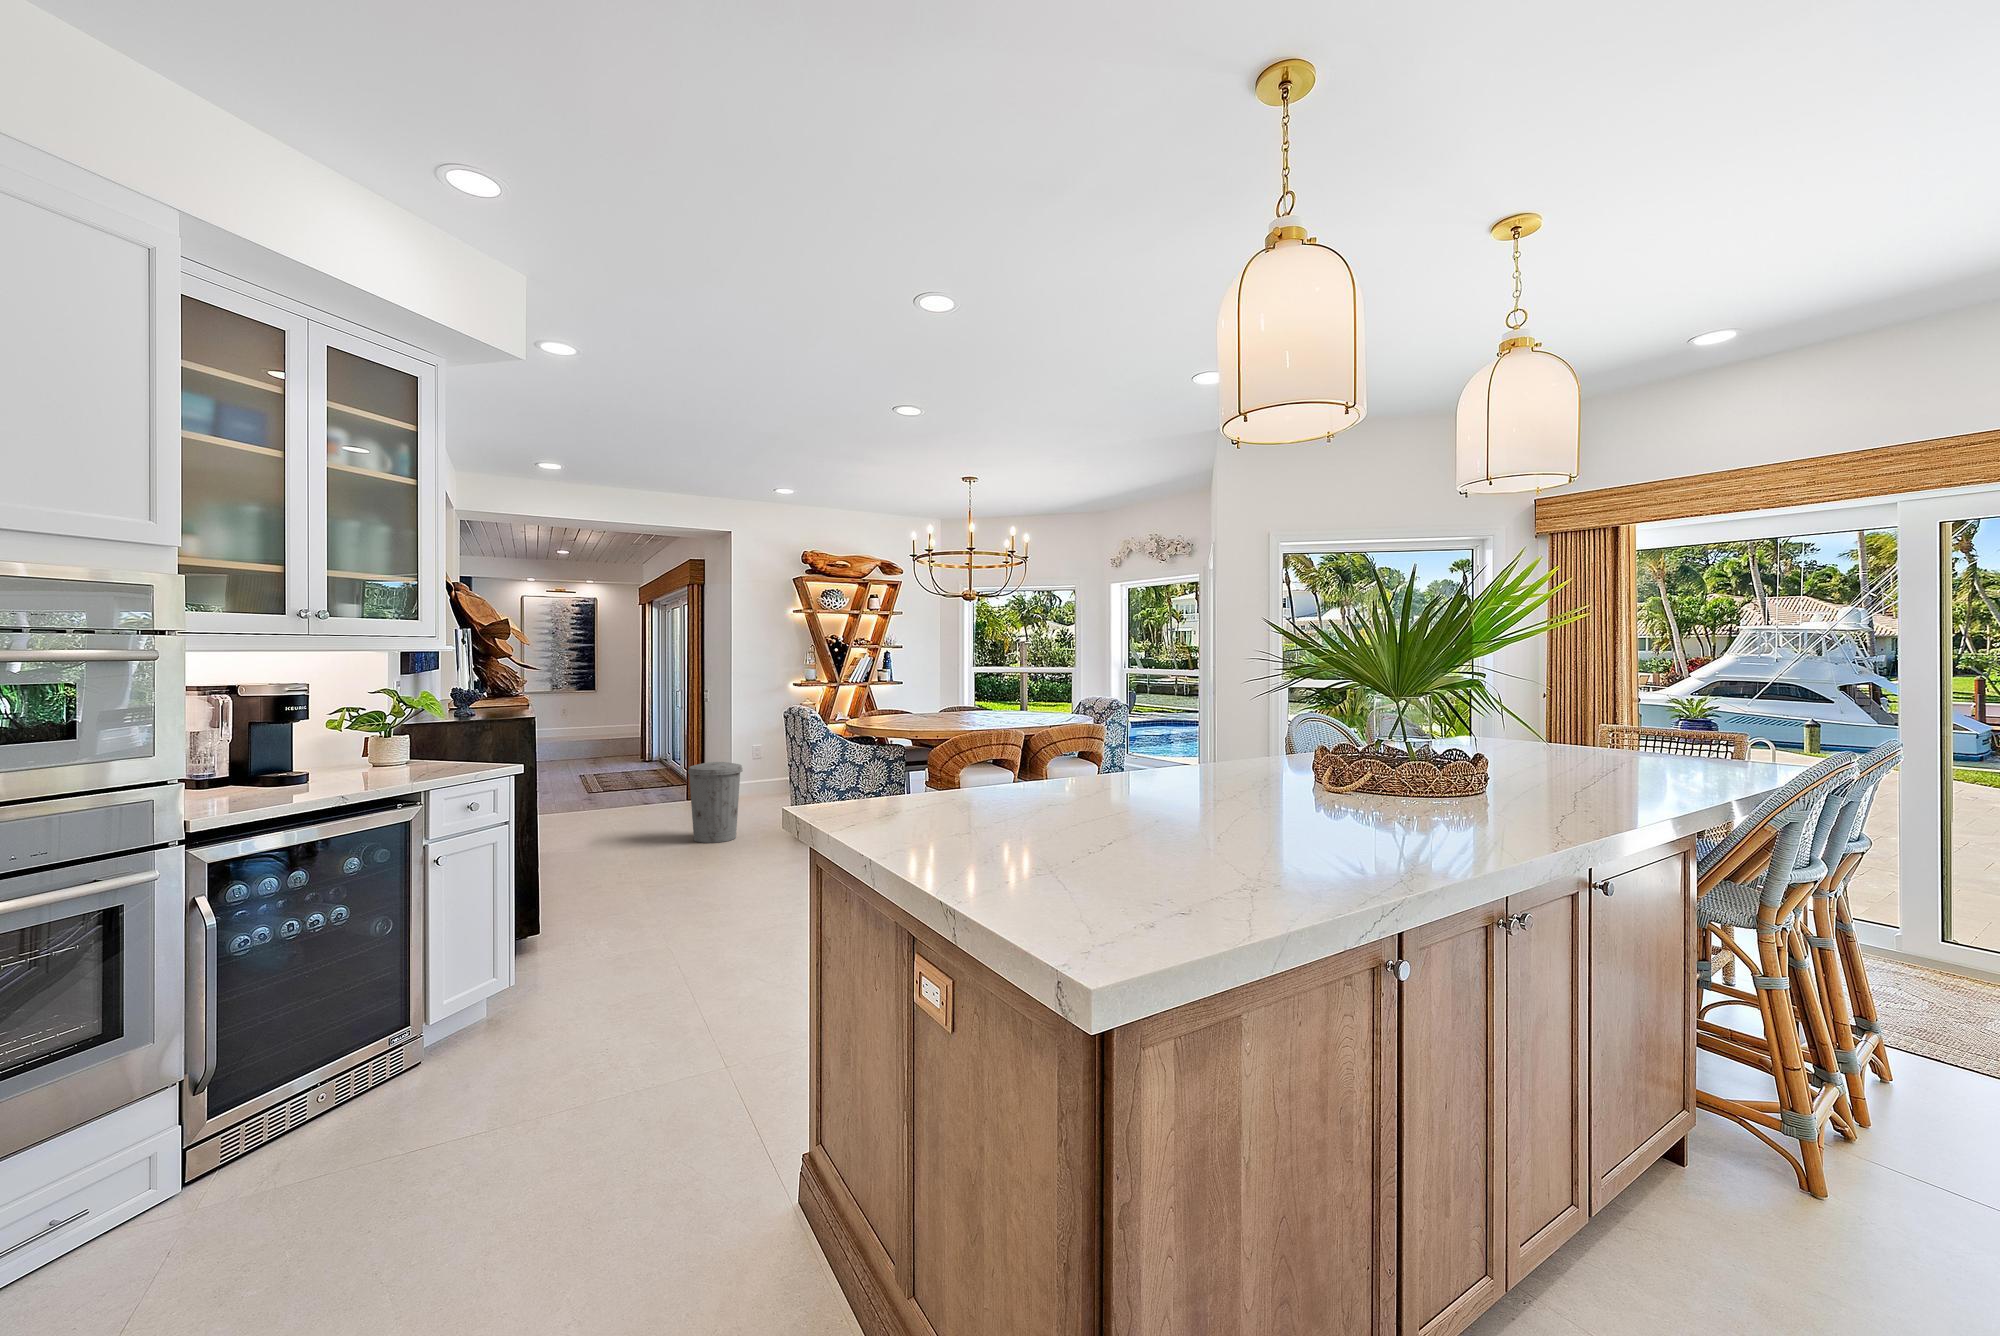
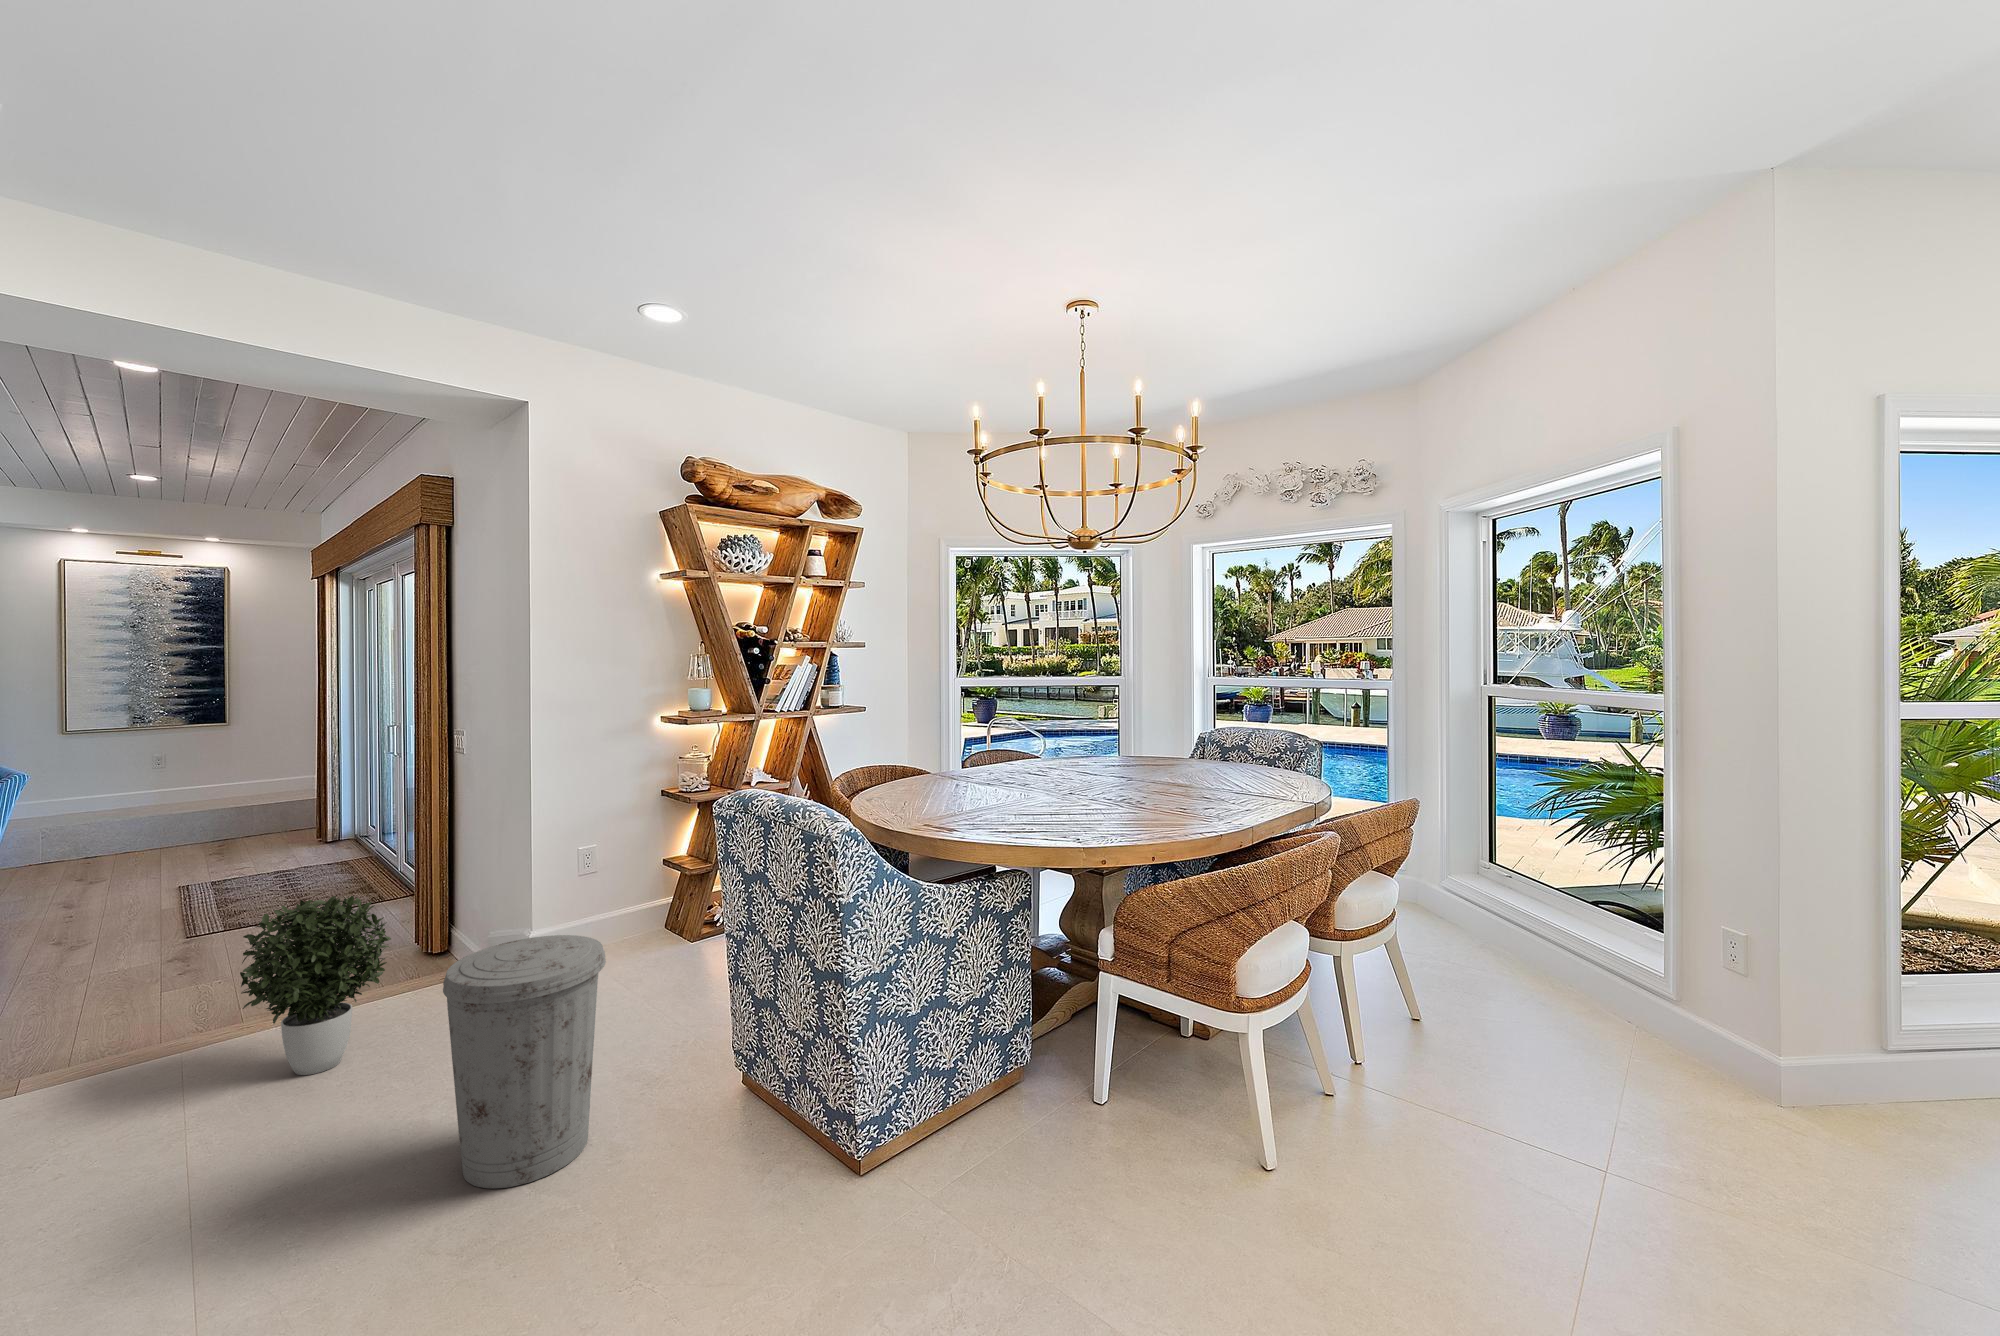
potted plant: none [624,751,674,820] -> present [240,896,391,1075]

